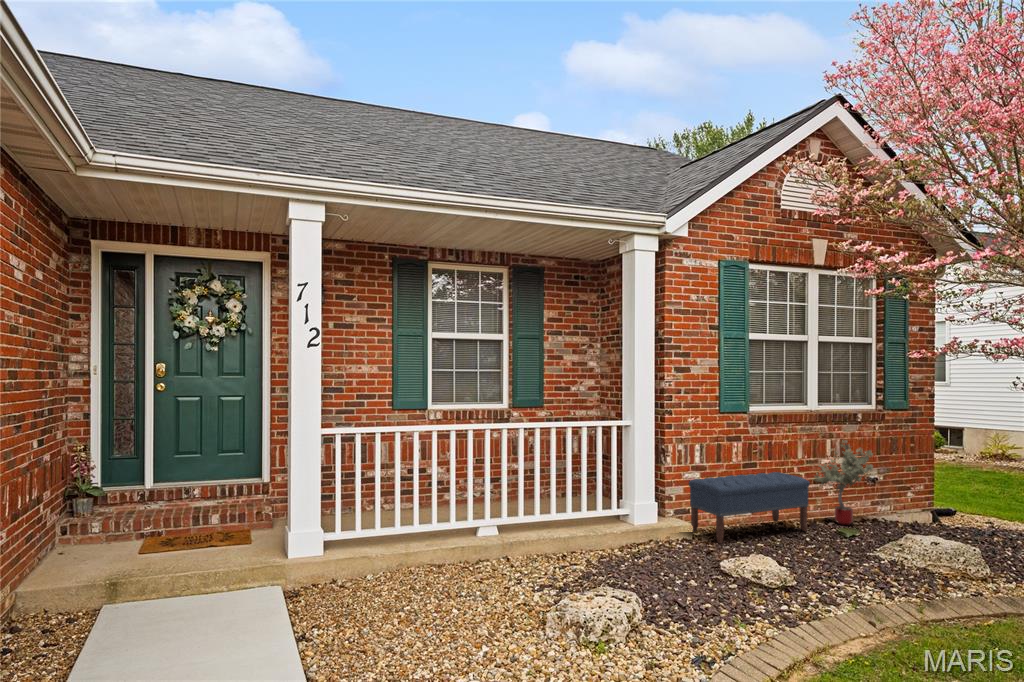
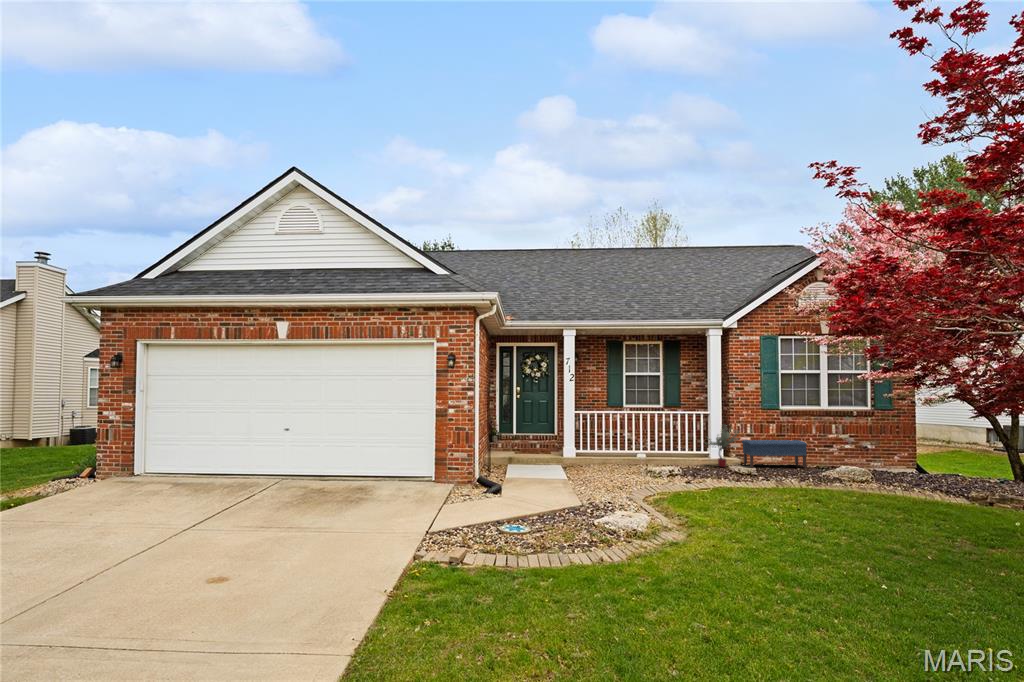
potted tree: present [815,440,873,525] -> present [705,425,739,467]

